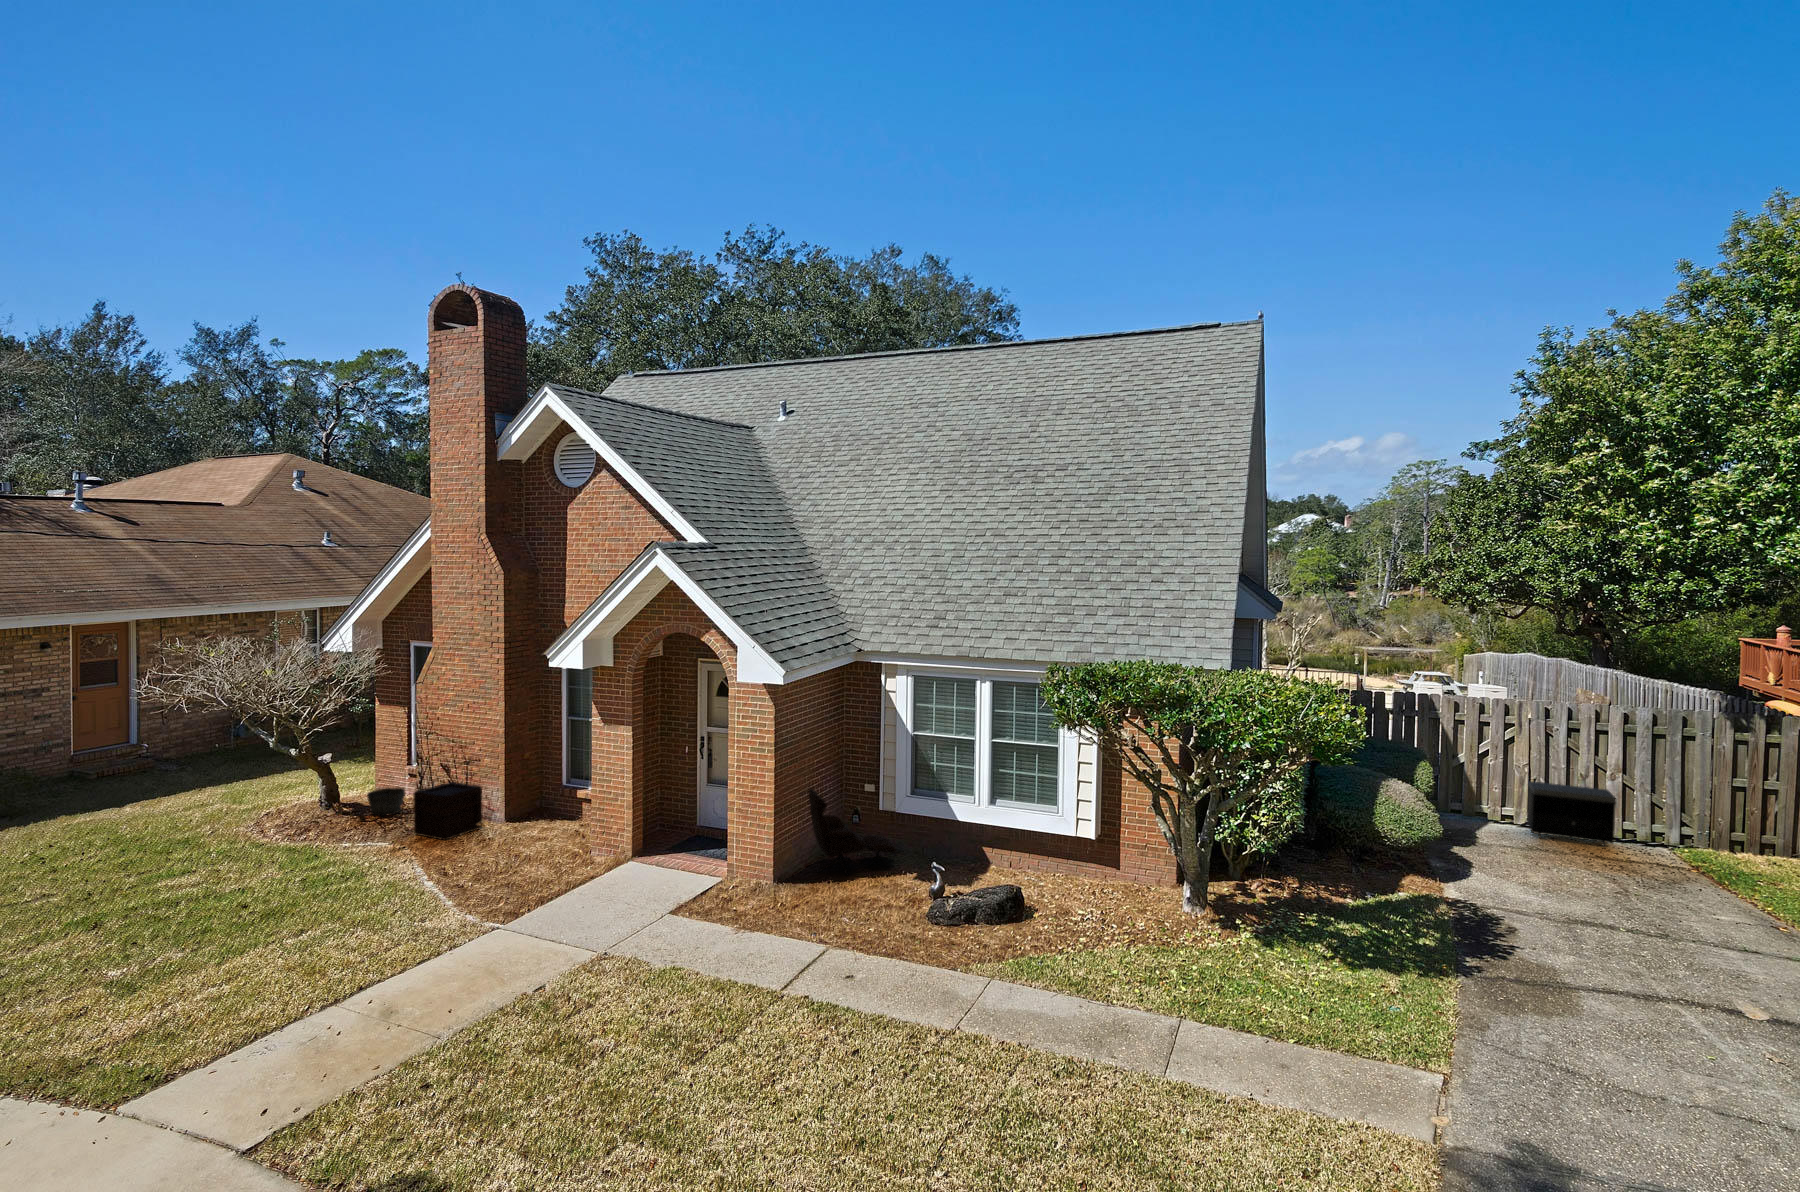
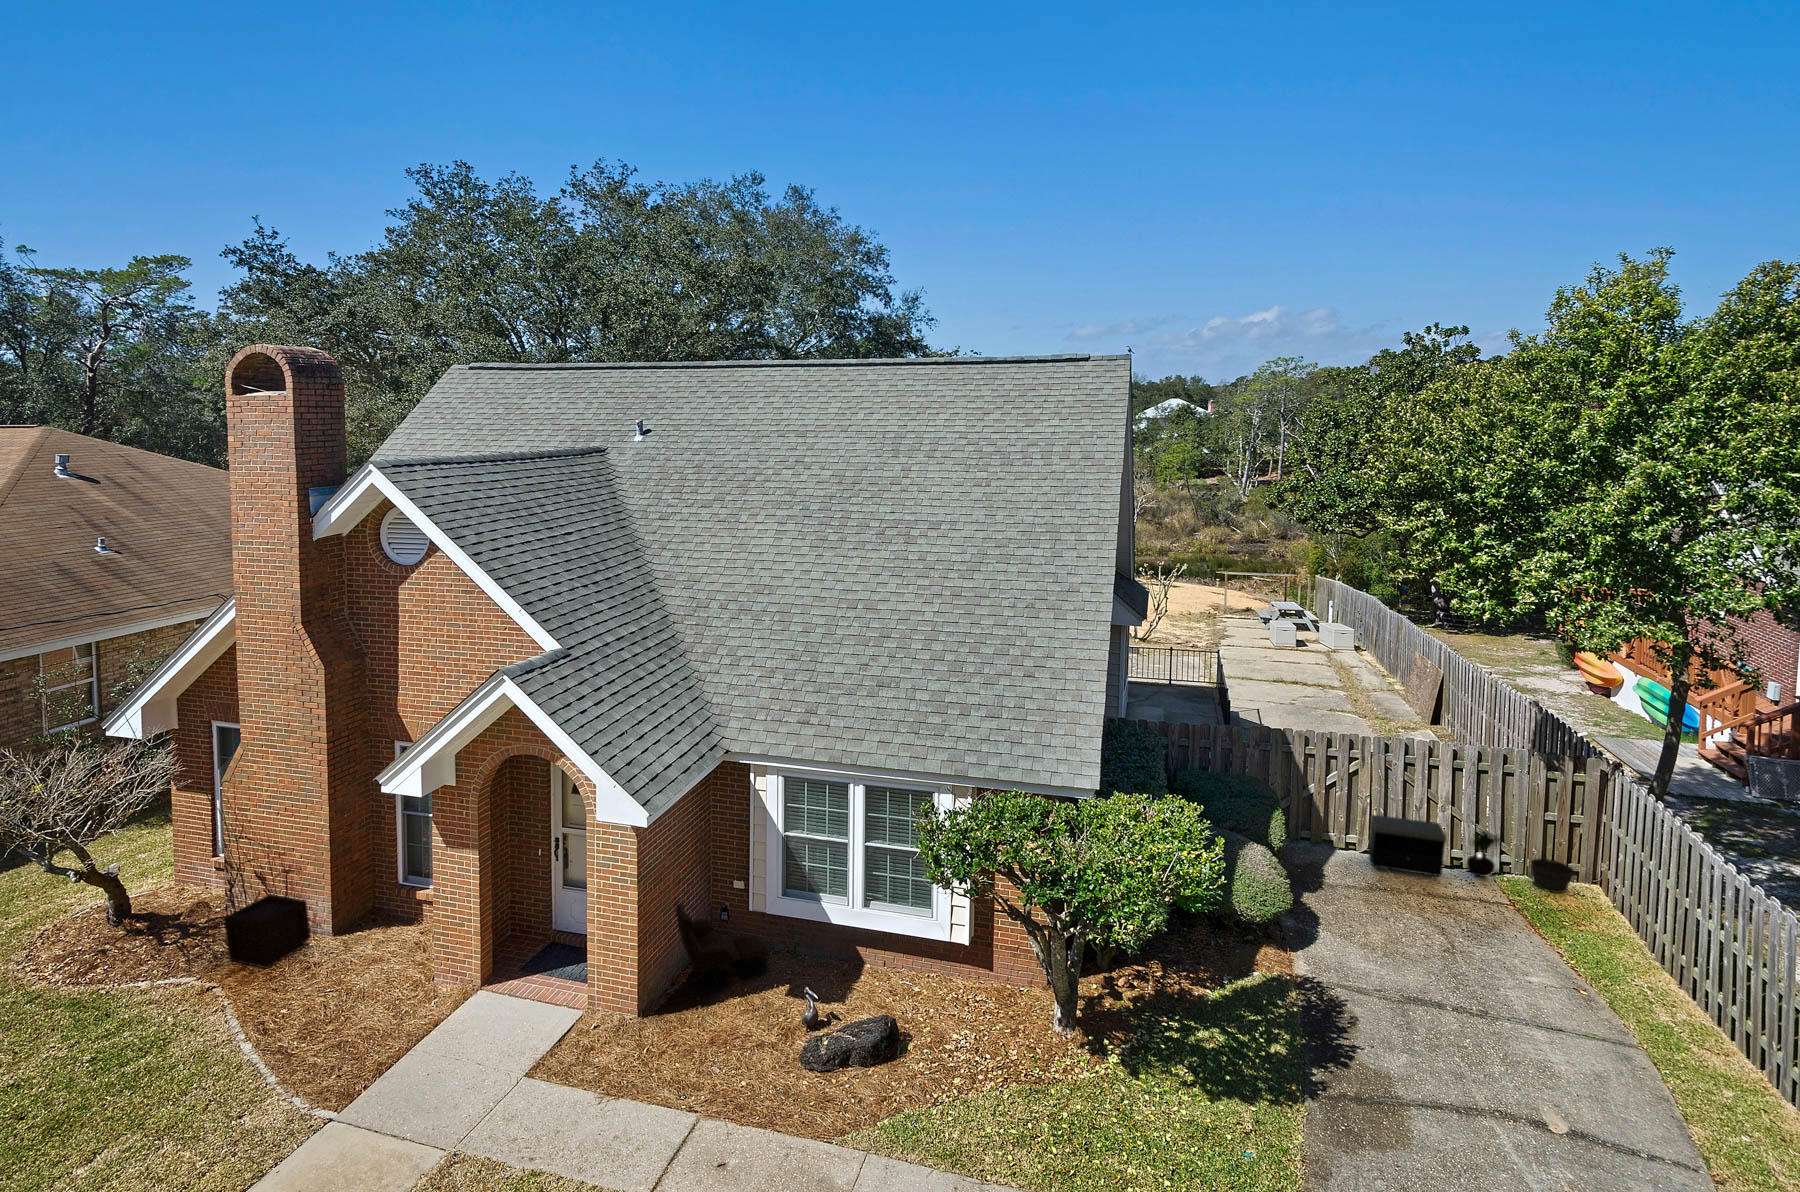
wooden bucket: present [367,787,405,816] -> present [1531,859,1574,893]
potted tree: none [1640,790,1685,848] -> present [1467,830,1499,877]

